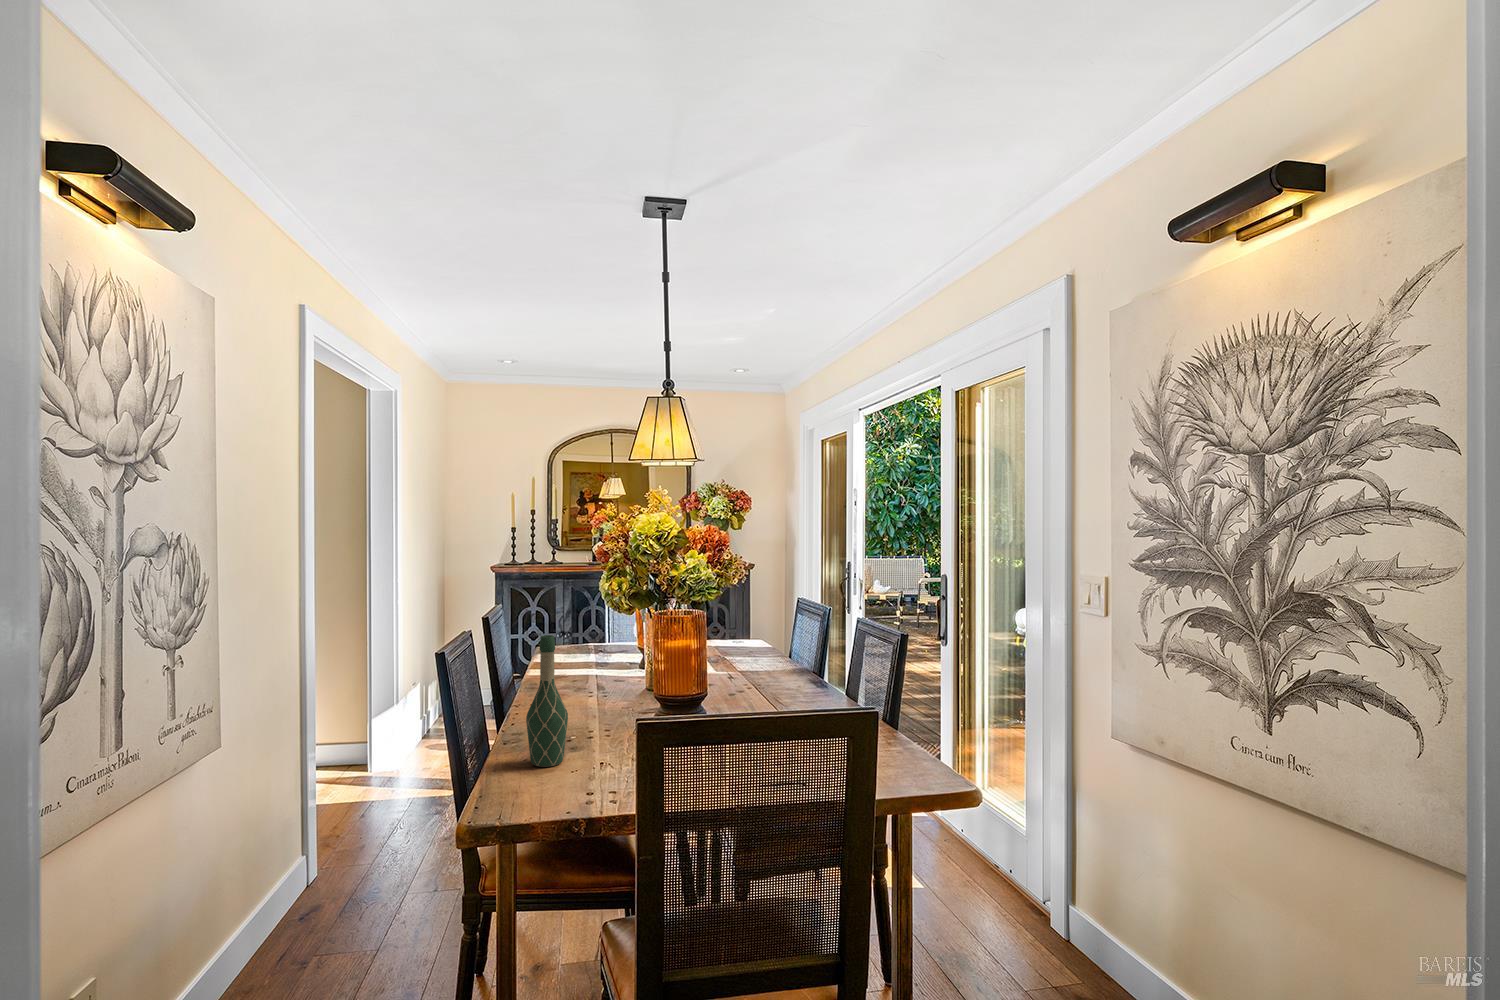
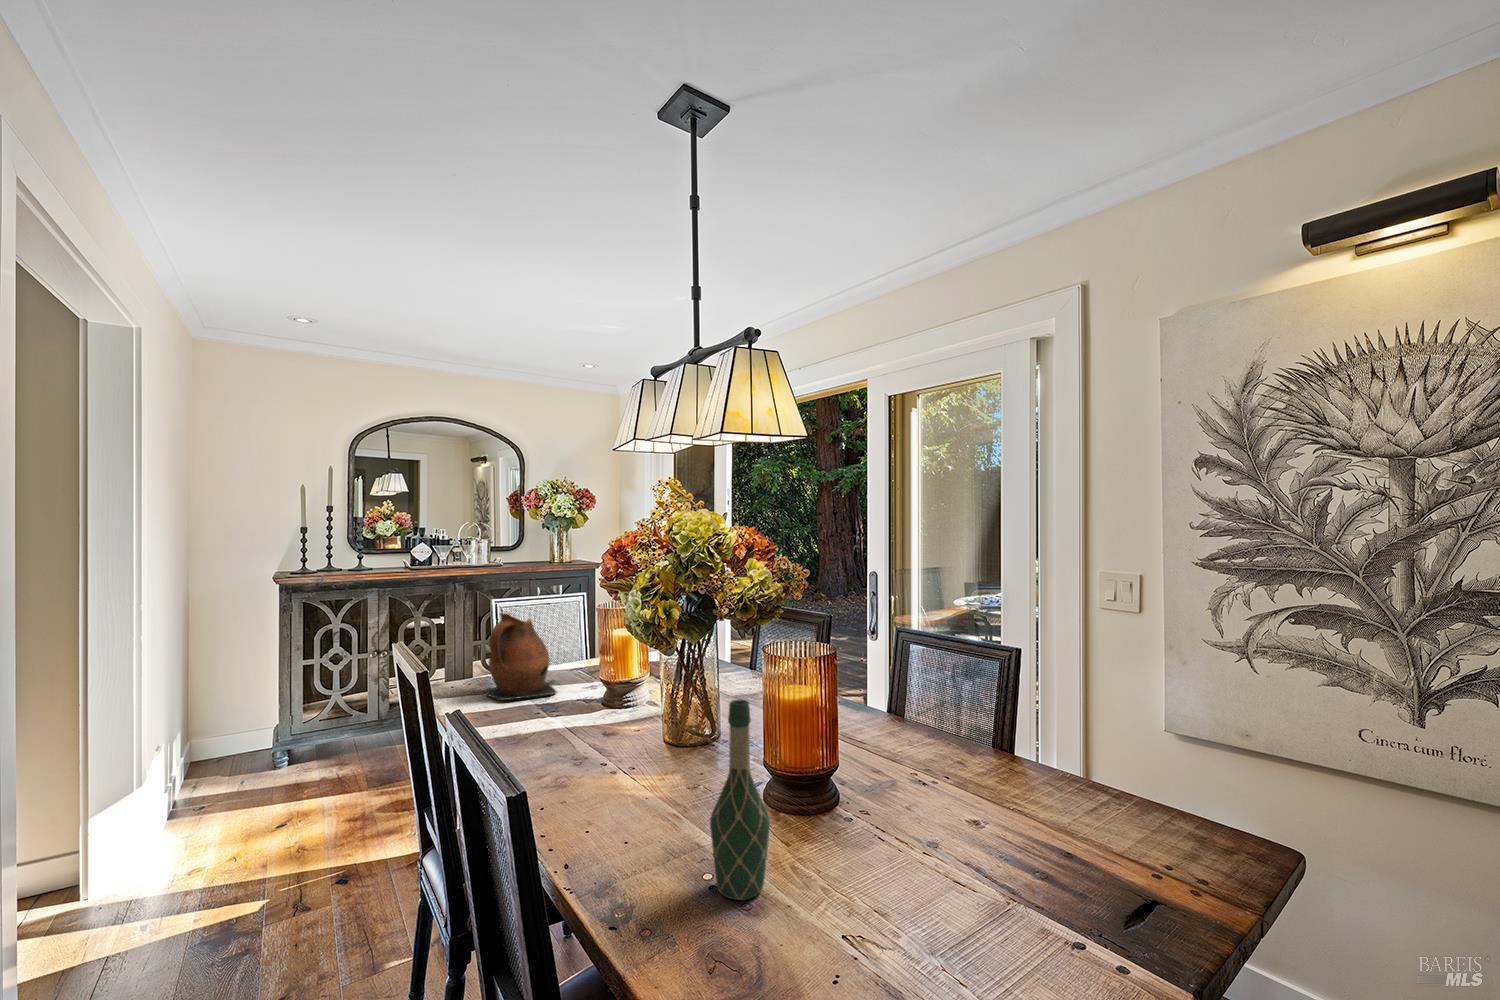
ceramic pitcher: none [559,592,616,664] -> present [486,613,557,700]

